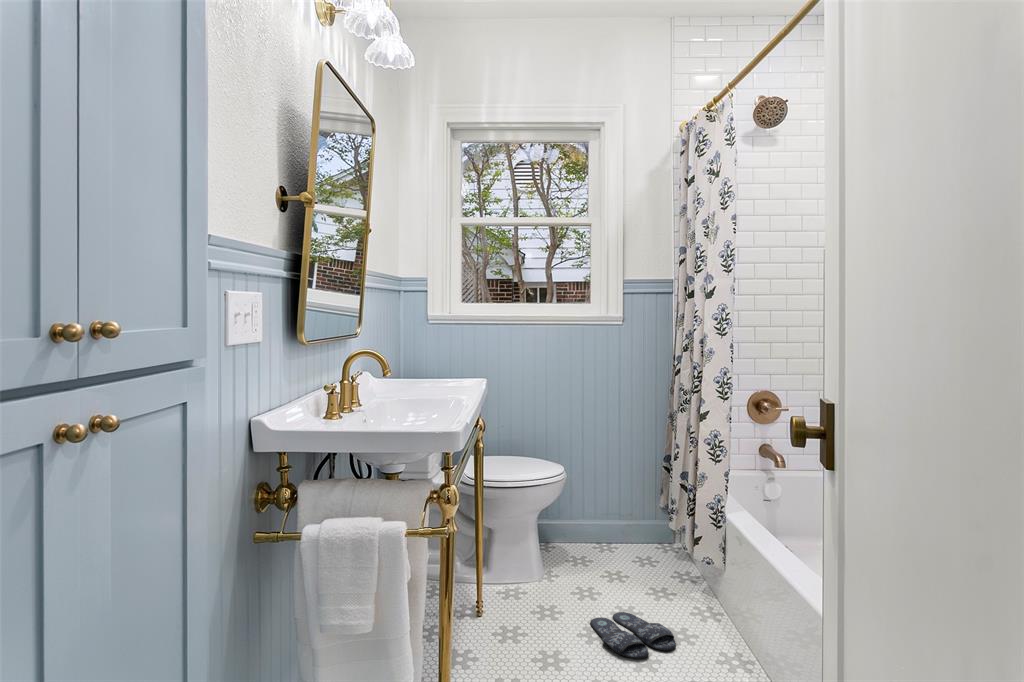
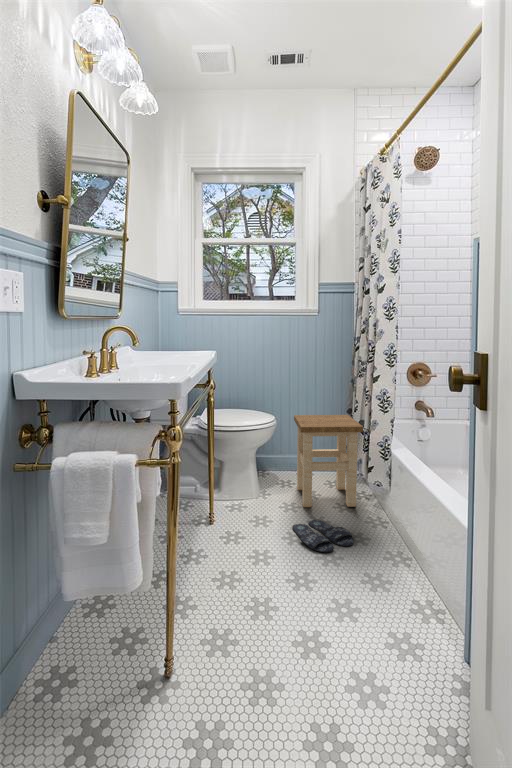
stool: none [591,461,687,594] -> present [294,415,363,507]

